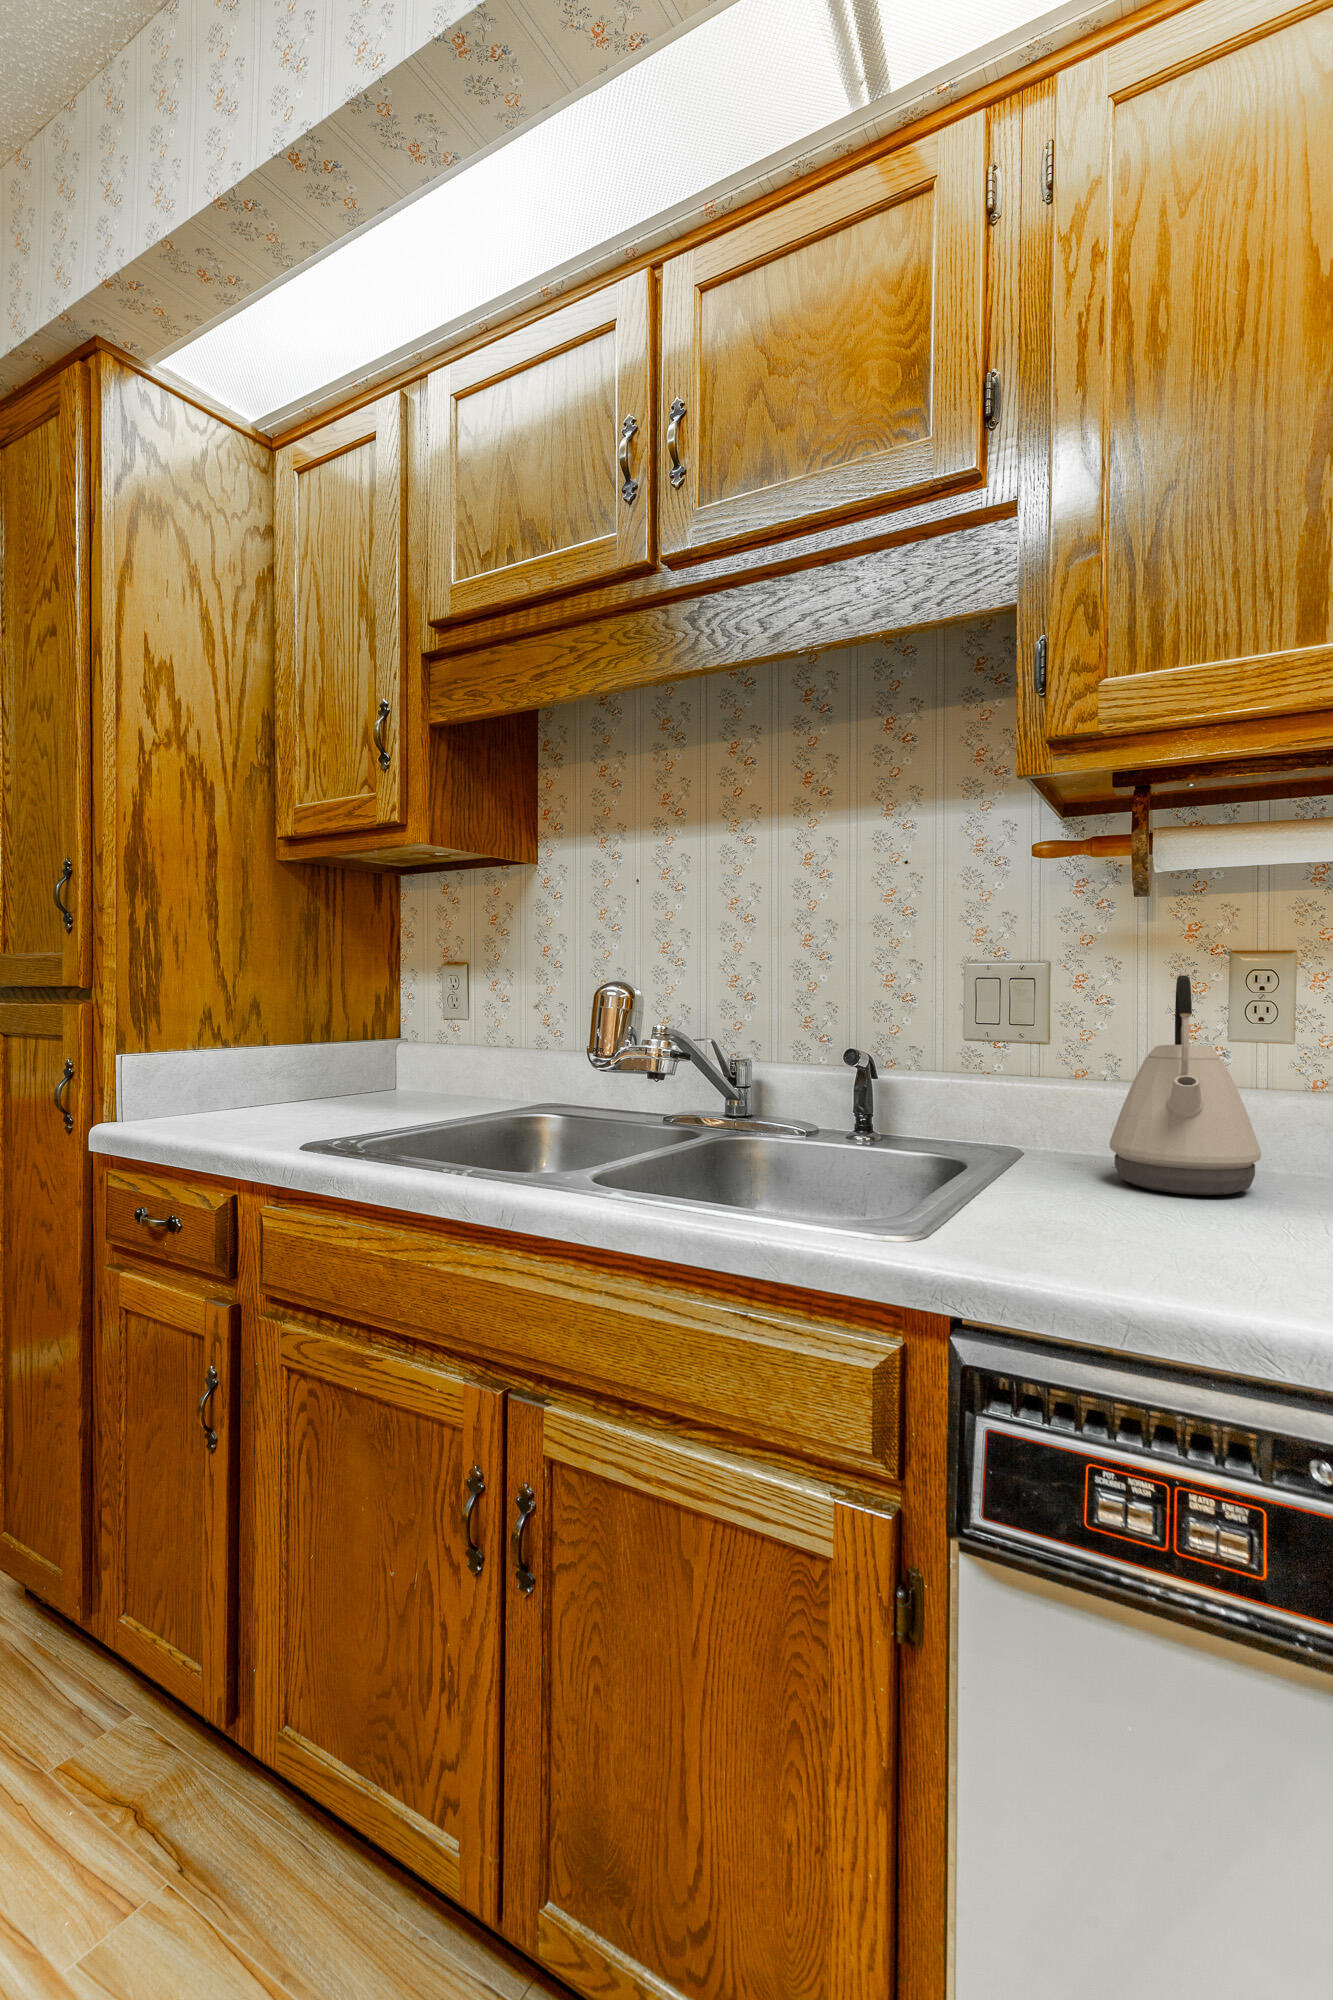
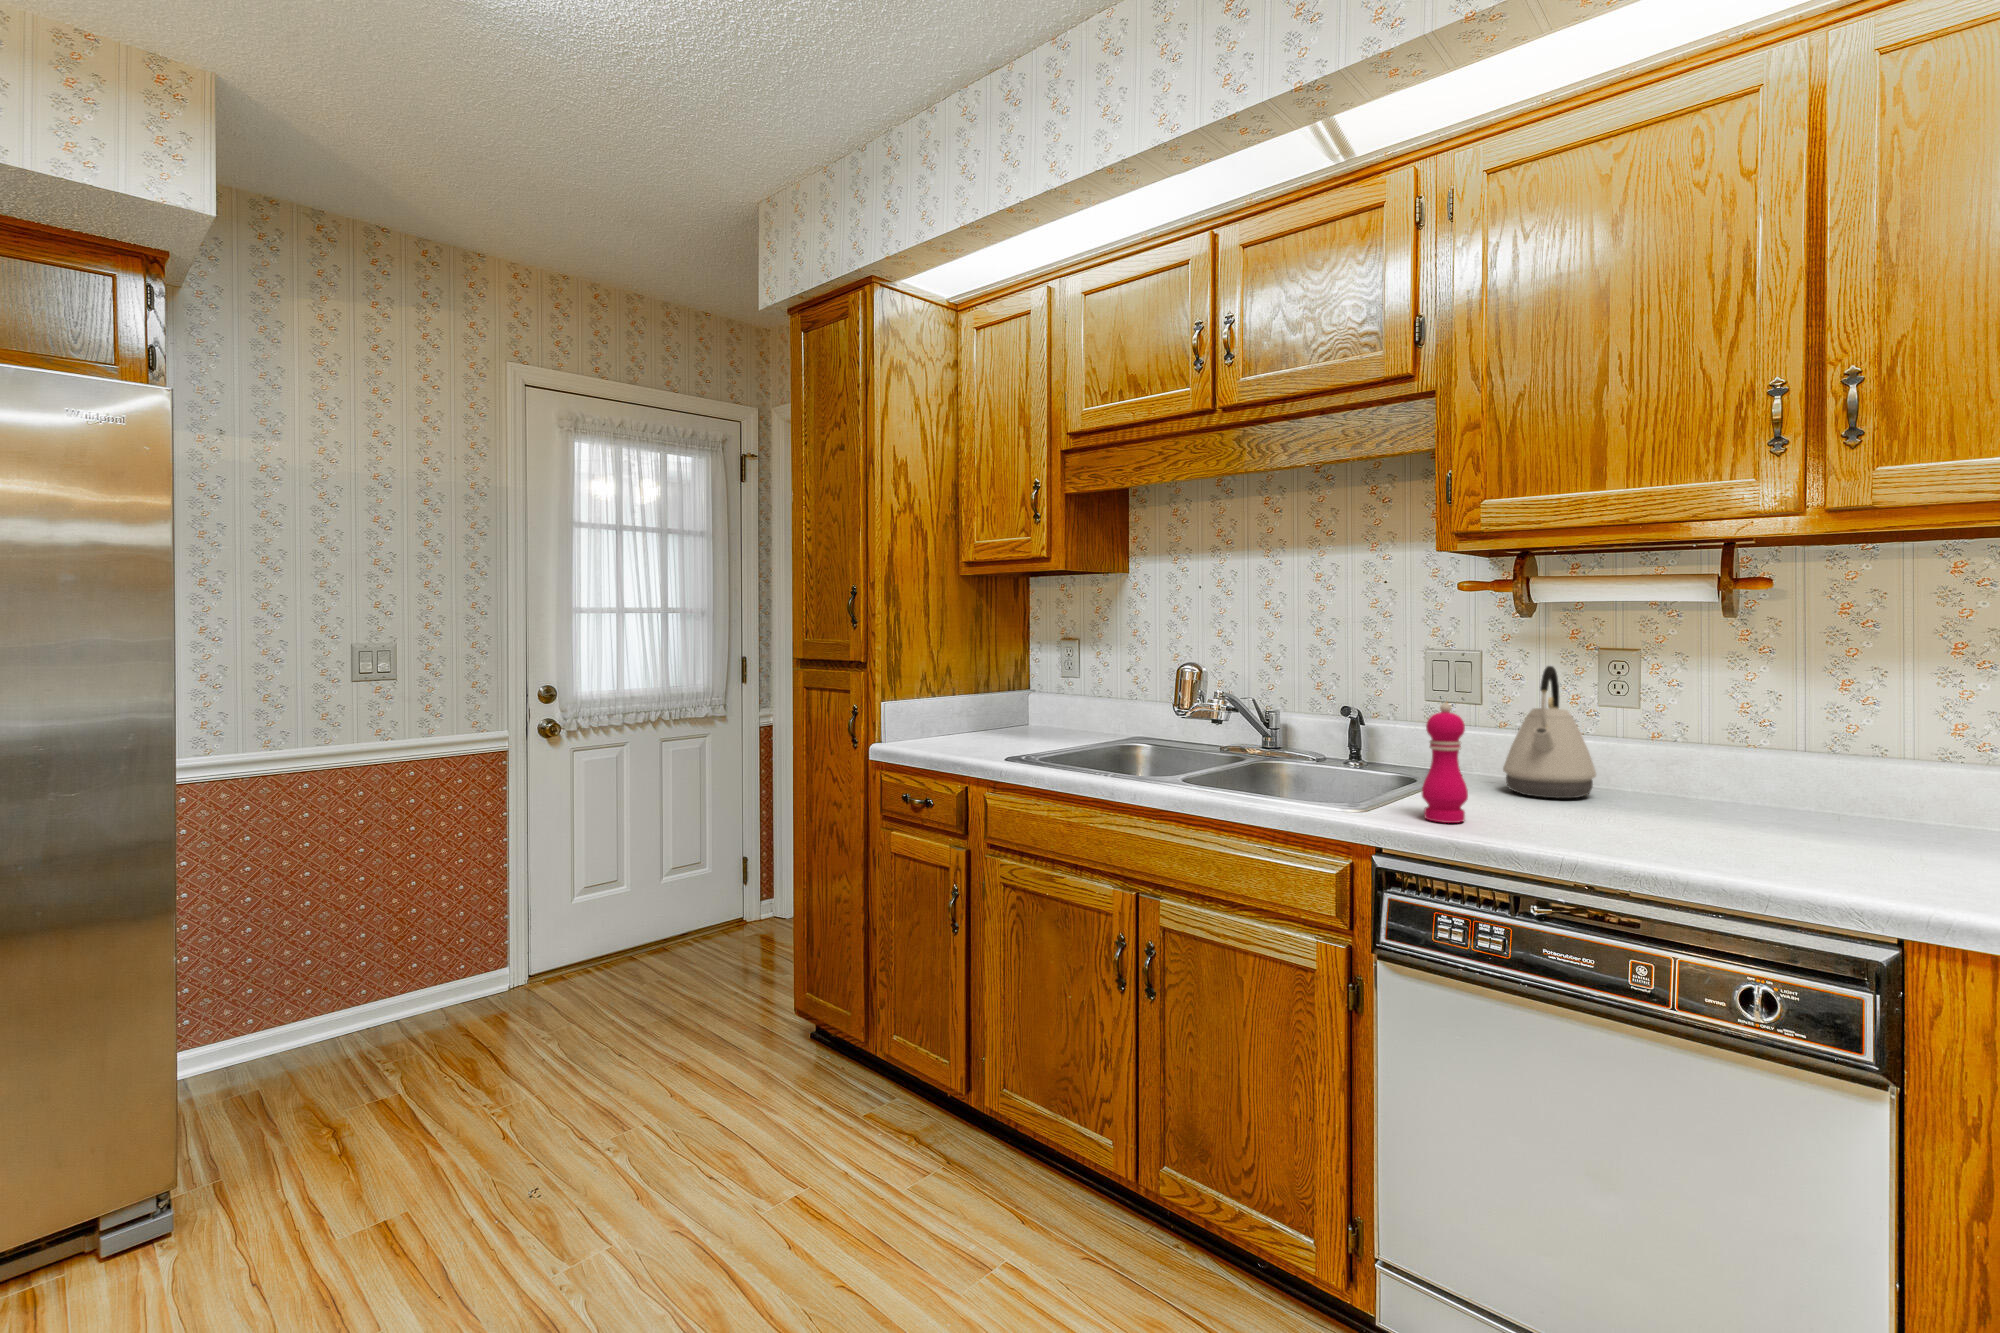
pepper mill: none [1027,1027,1115,1261] -> present [1422,703,1468,823]

